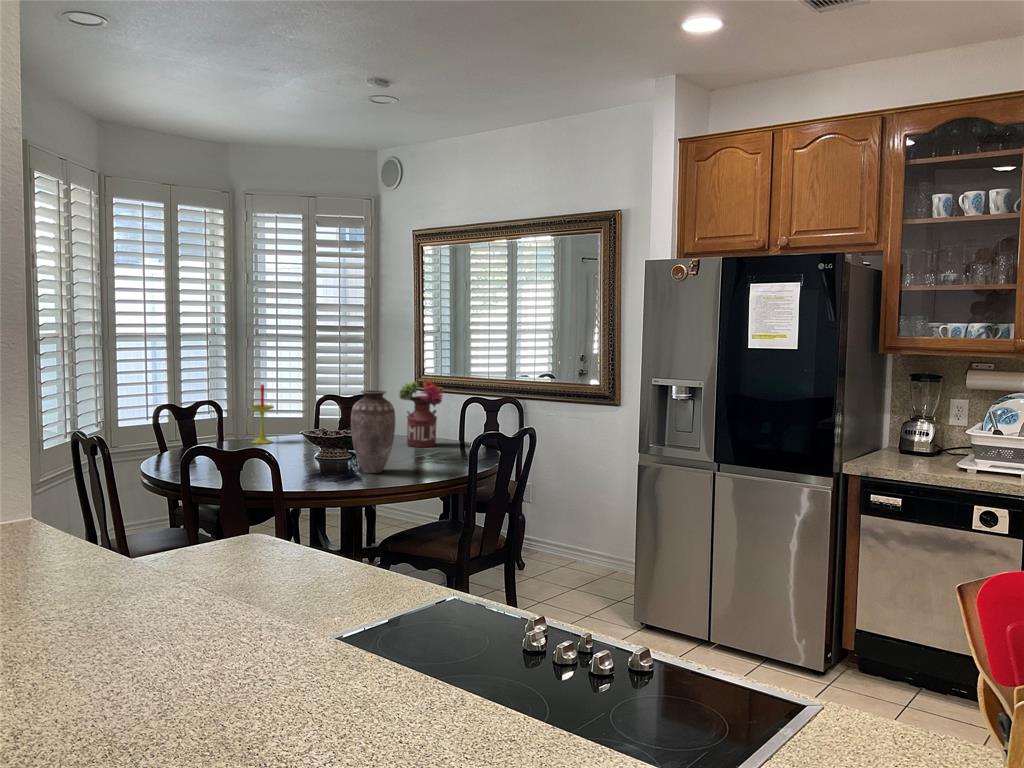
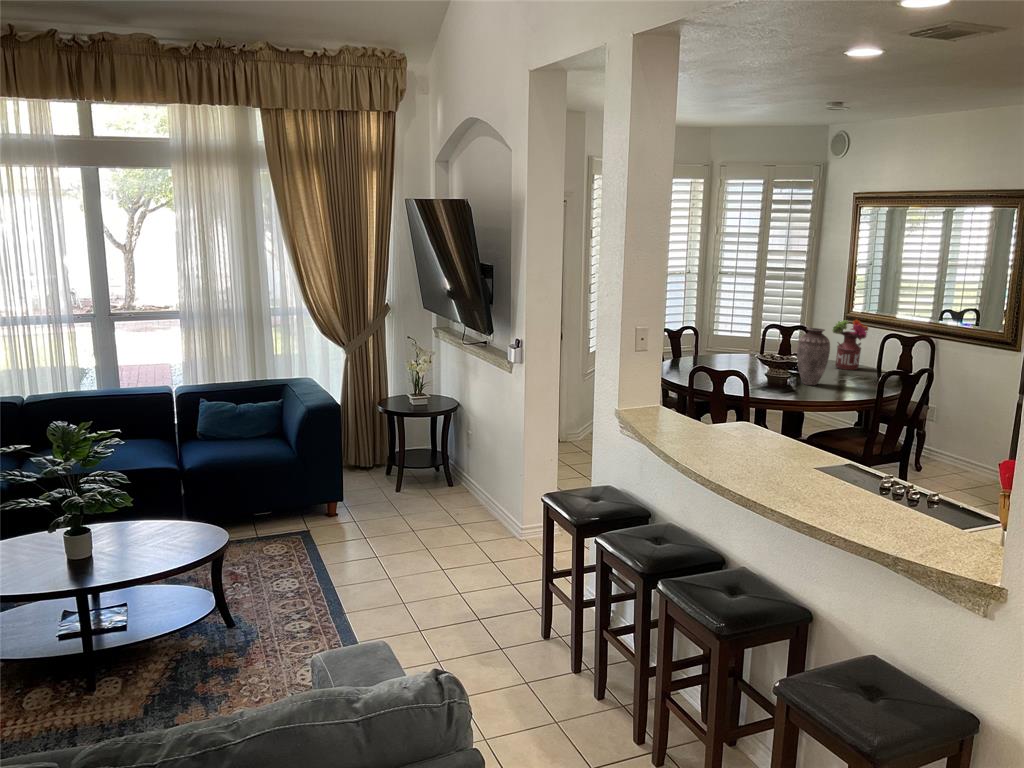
candle: present [246,385,274,444] -> none [717,315,738,357]

